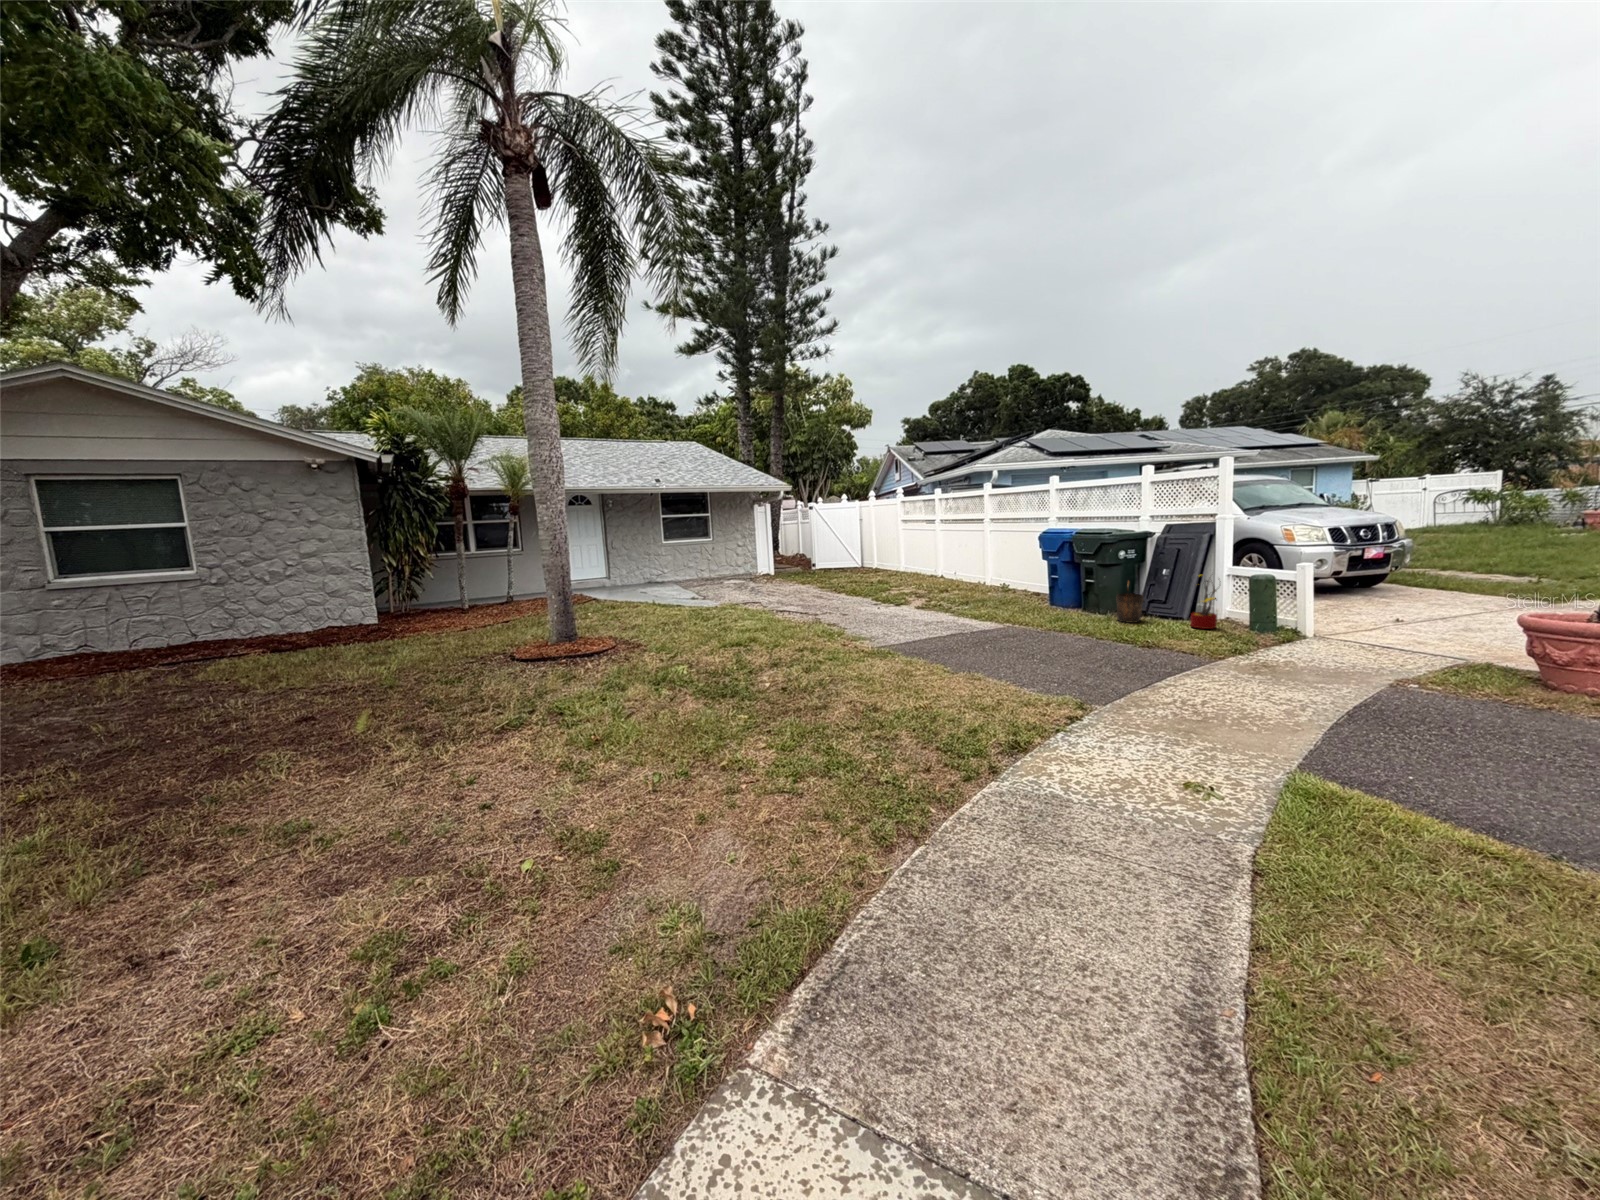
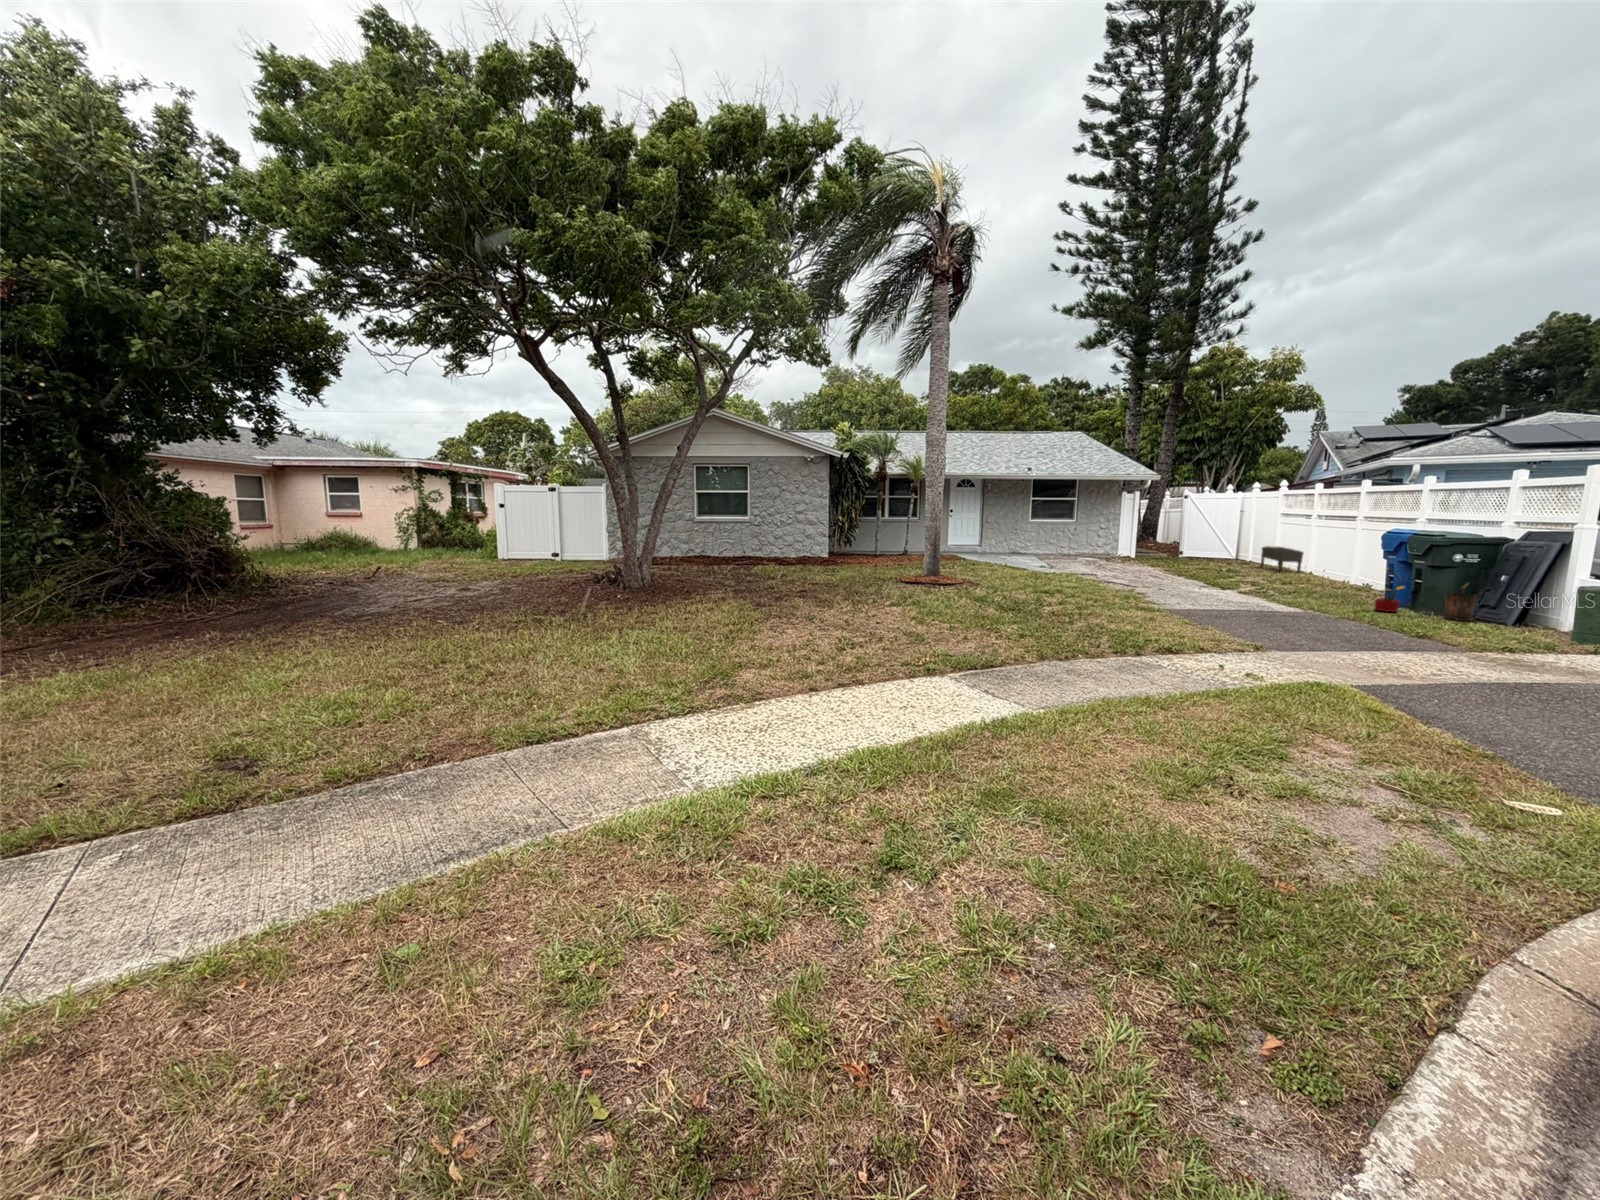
bench: none [890,552,930,579] -> present [1260,546,1303,573]
decorative plant: present [1190,580,1217,629] -> present [1375,569,1405,612]

